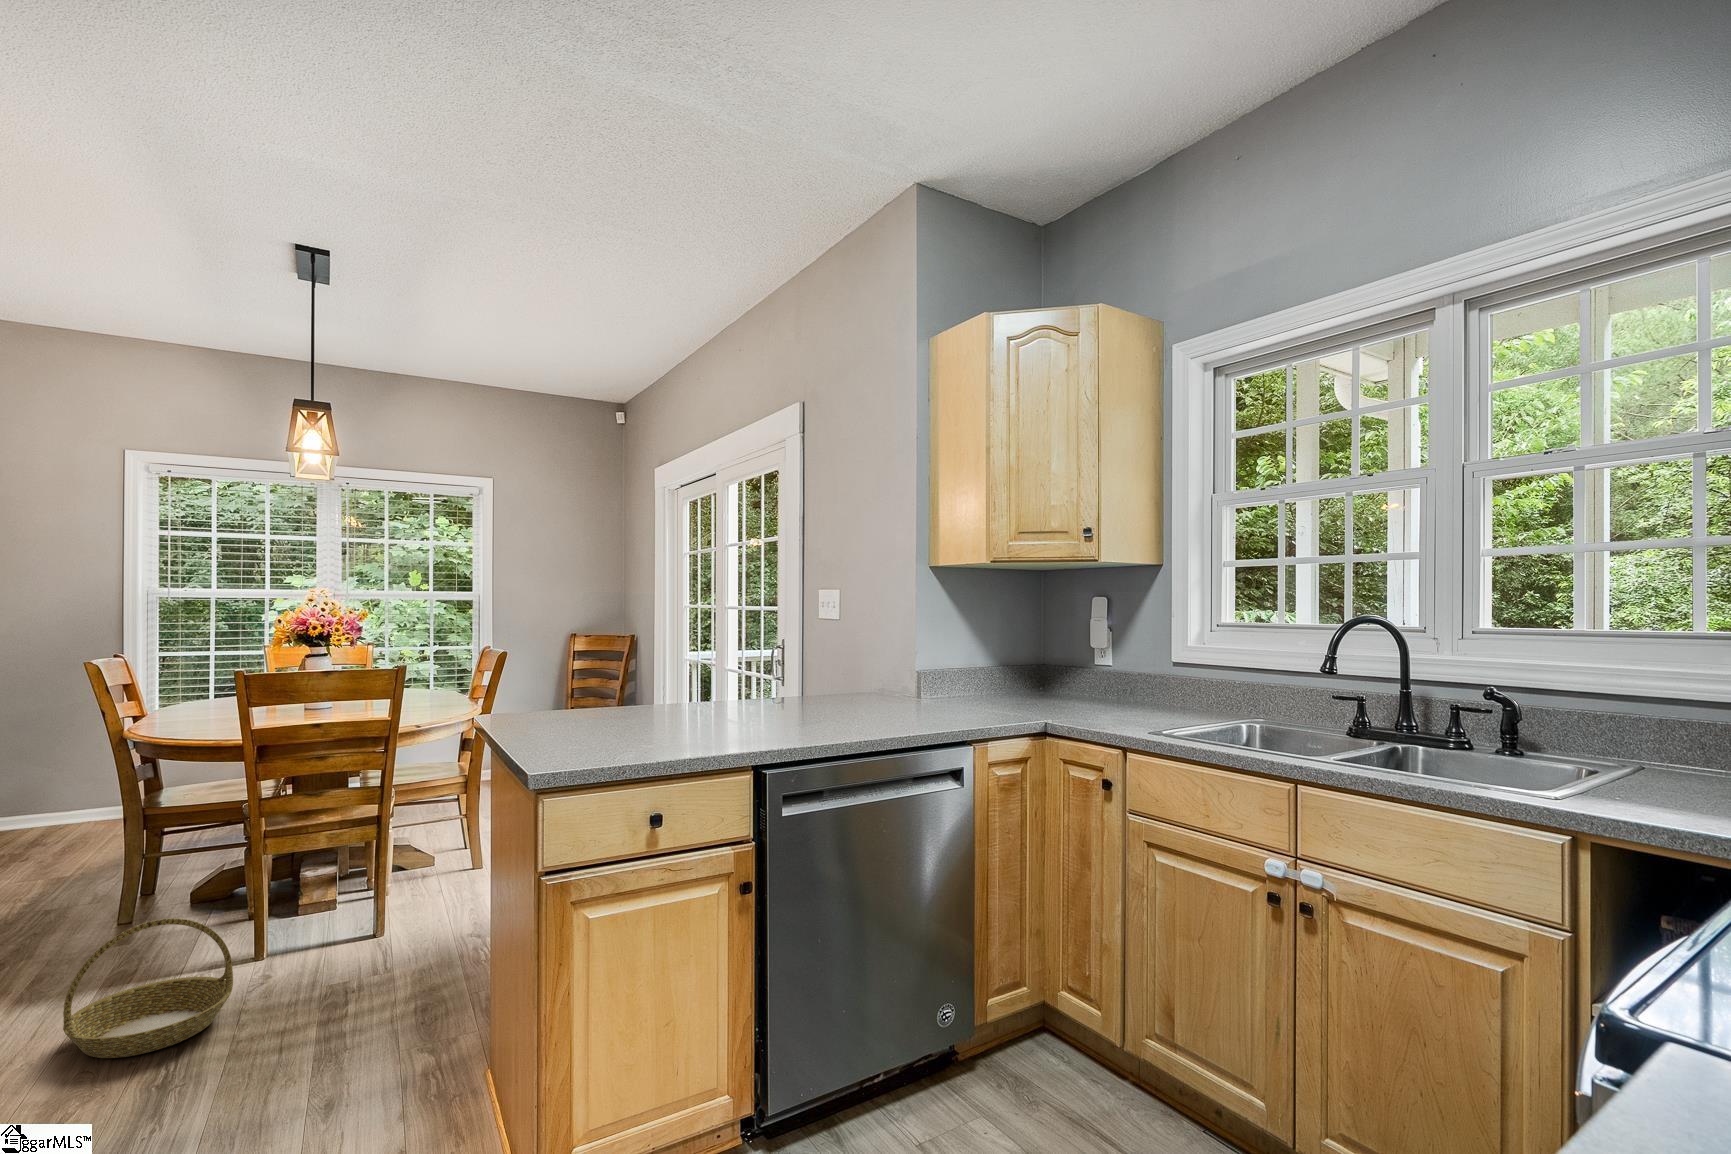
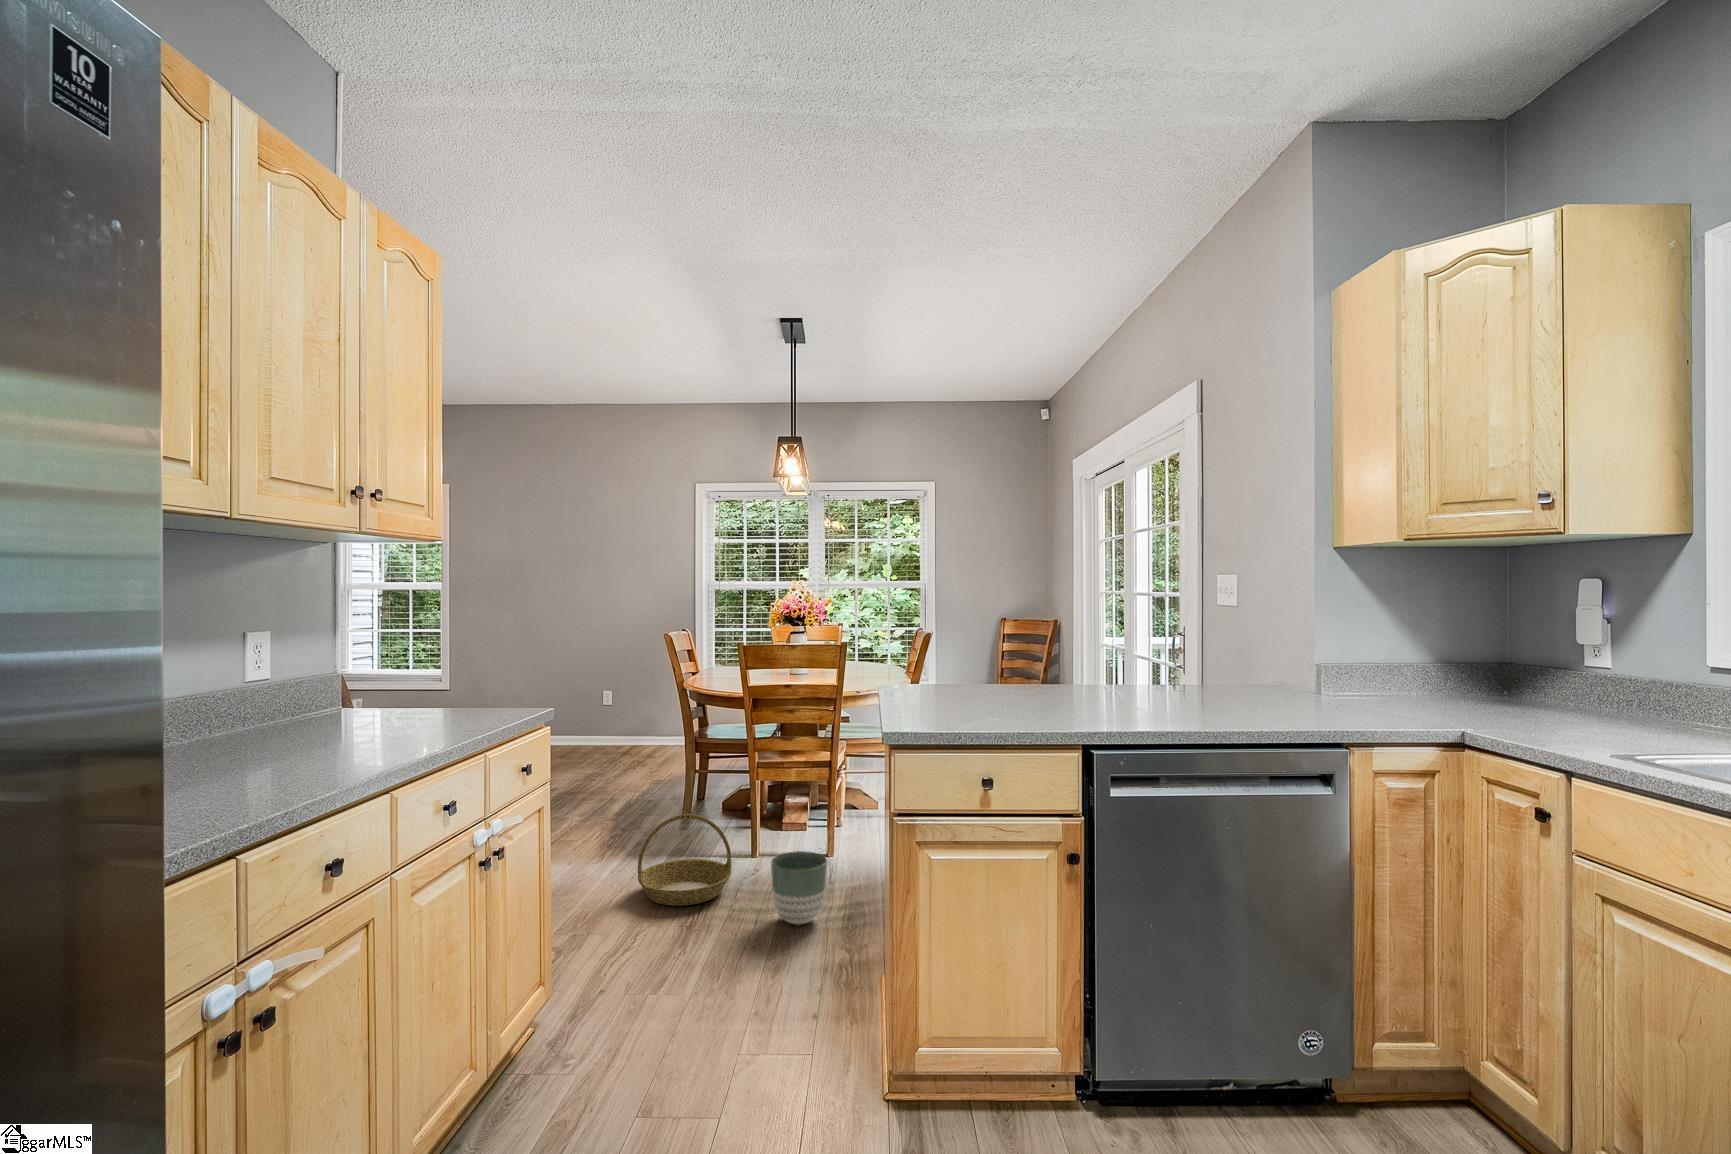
planter: none [307,937,392,1035] -> present [771,851,827,925]

